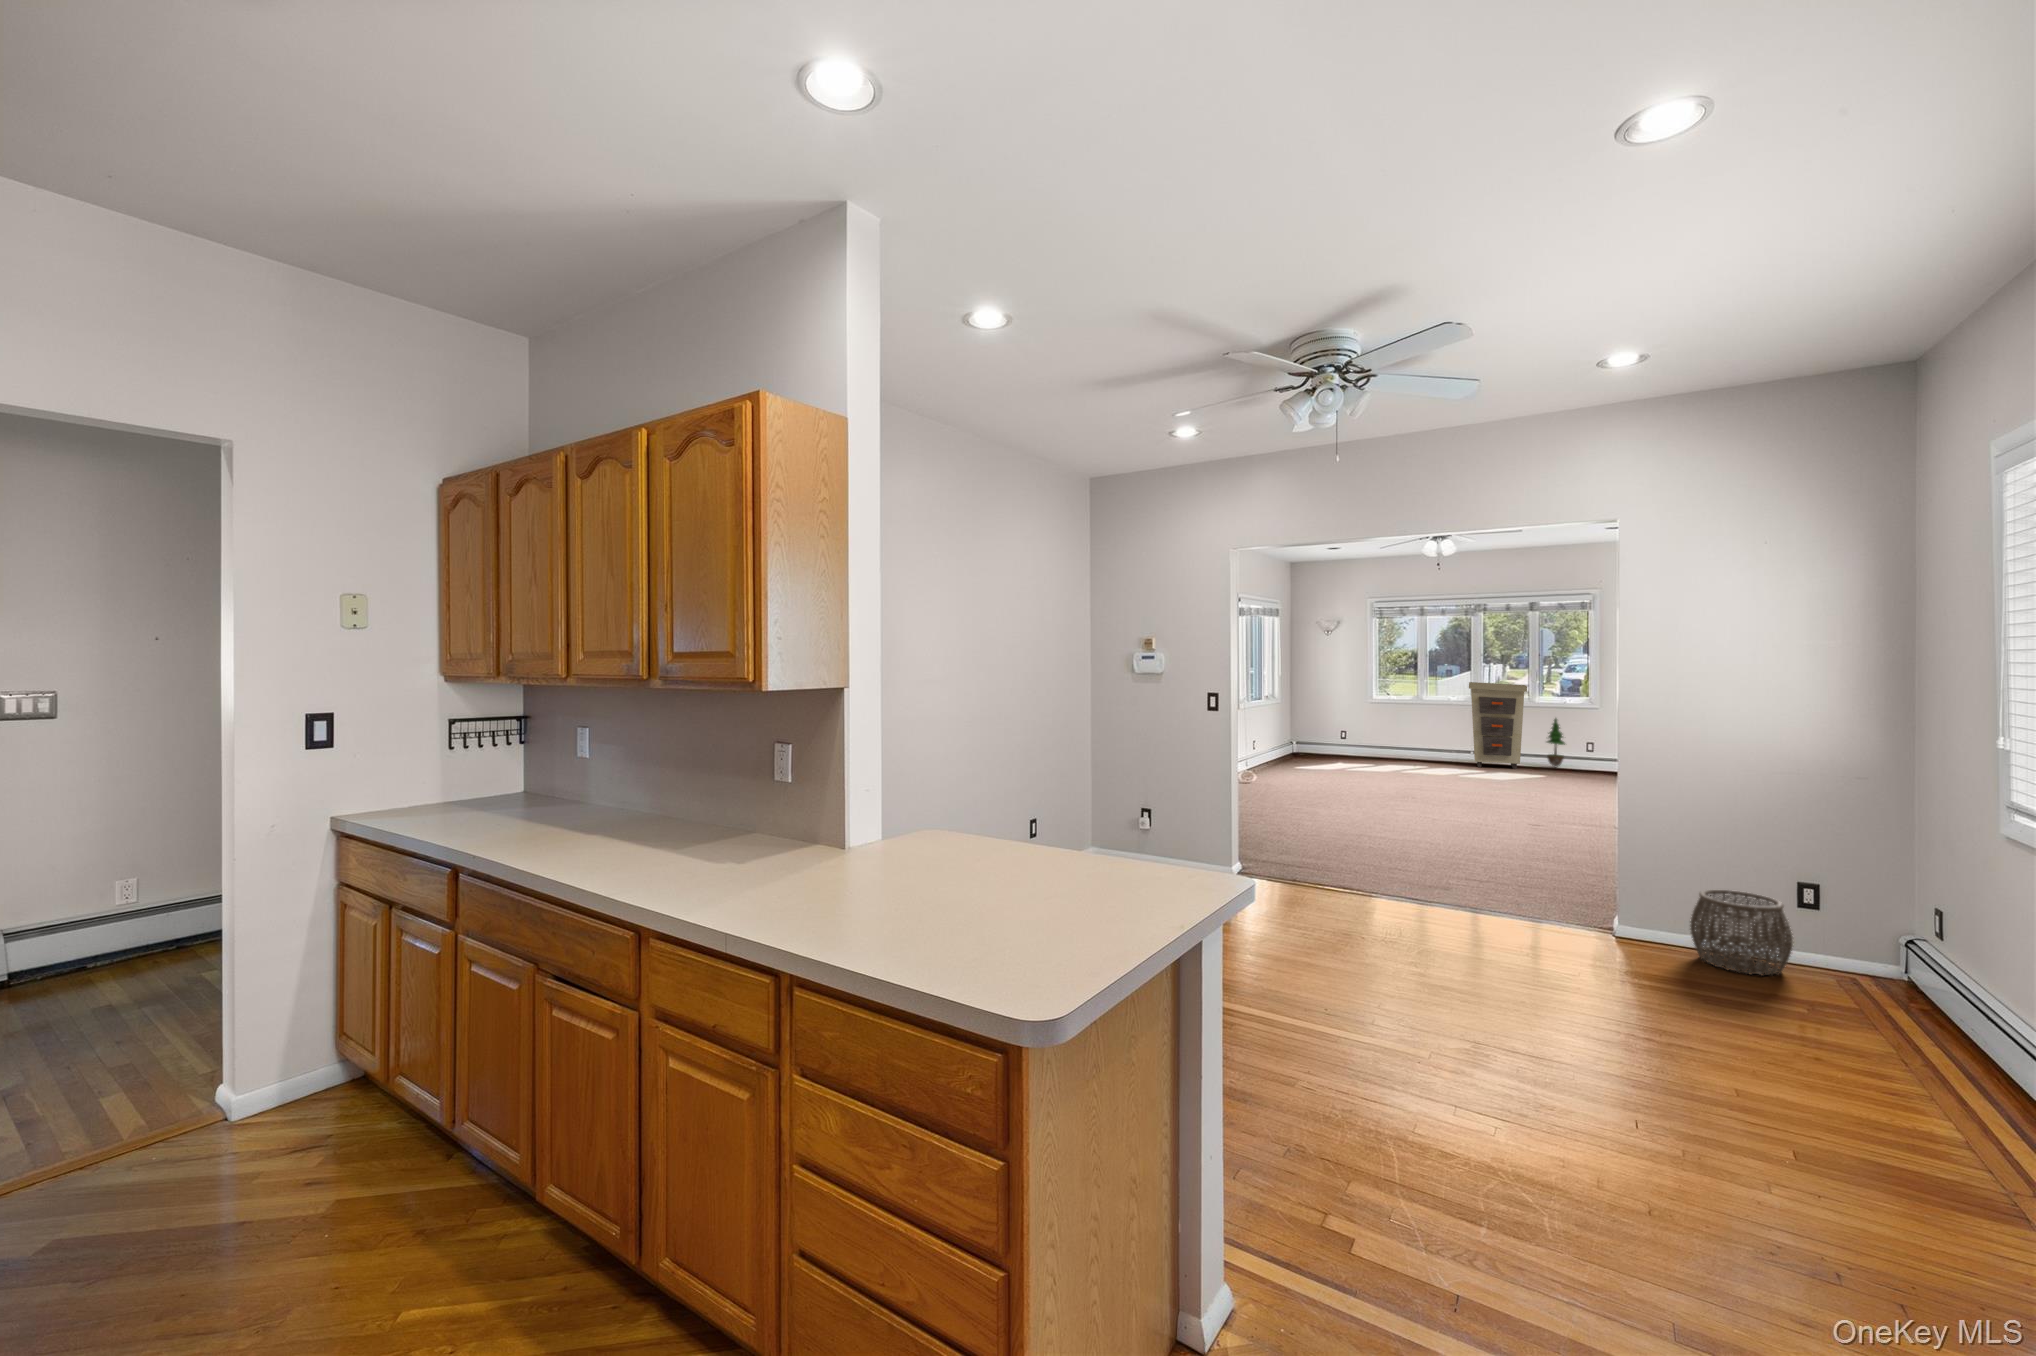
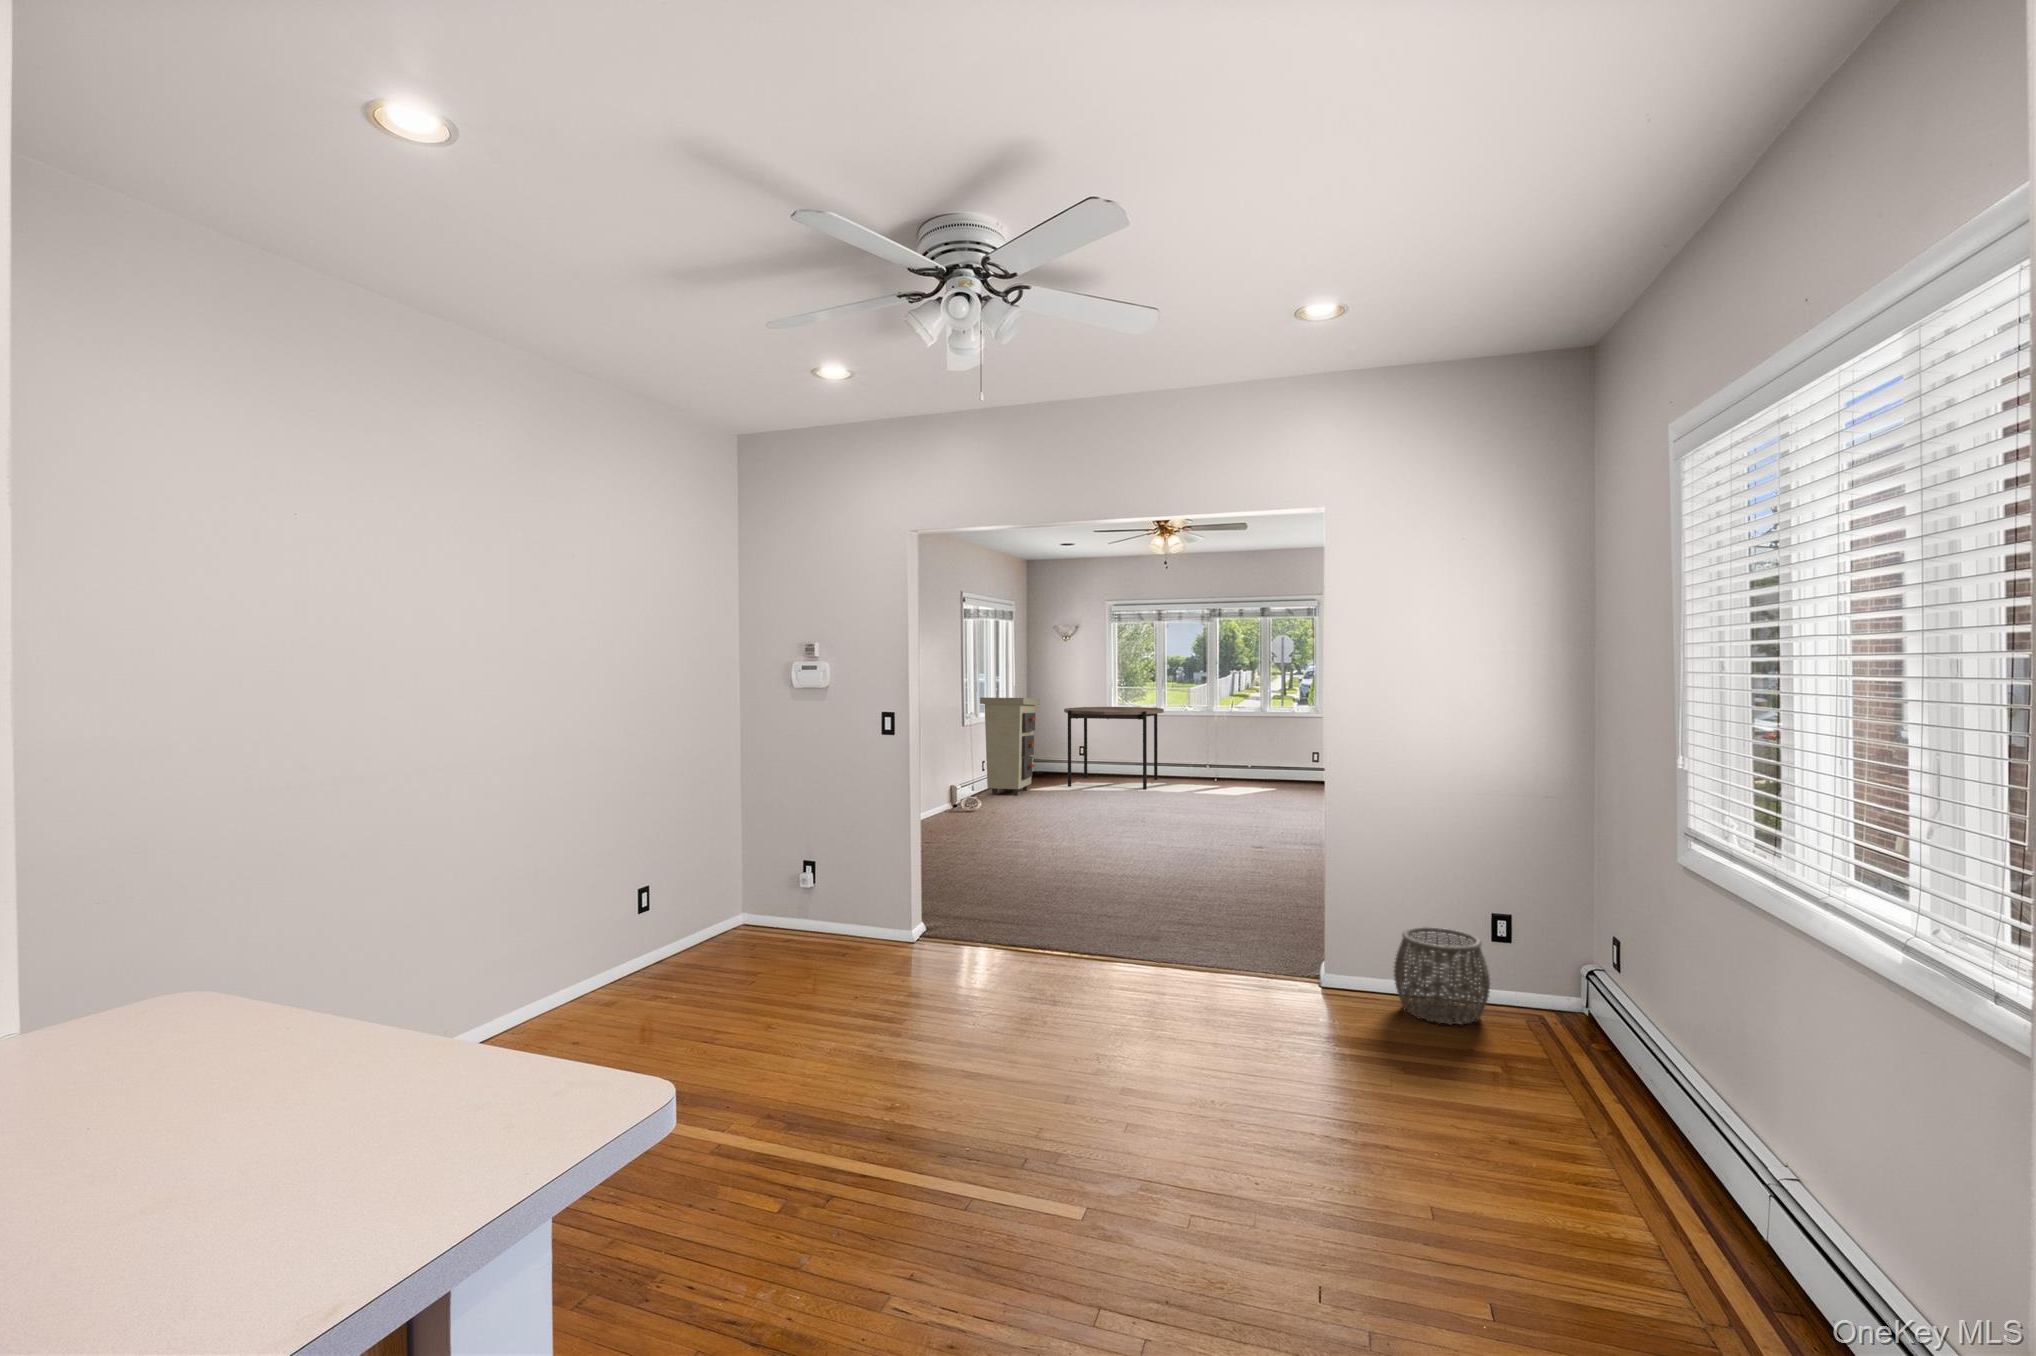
cabinet: present [1469,682,1527,769] -> present [980,698,1040,795]
dining table: none [1327,695,1424,769] -> present [1064,707,1164,789]
potted tree: present [1547,718,1565,767] -> none [1281,728,1301,782]

